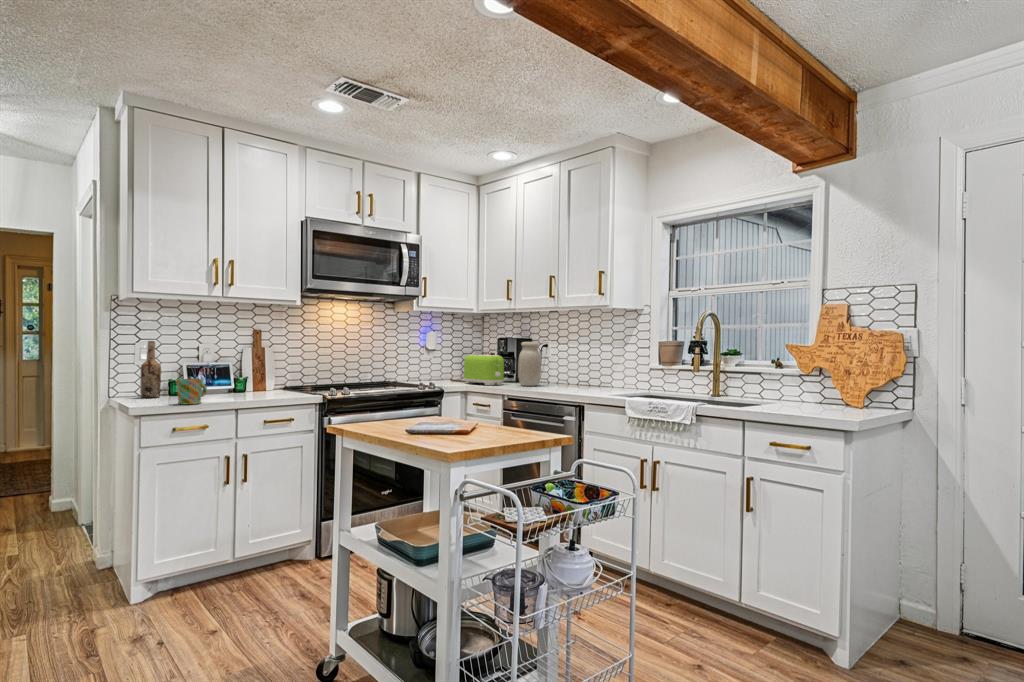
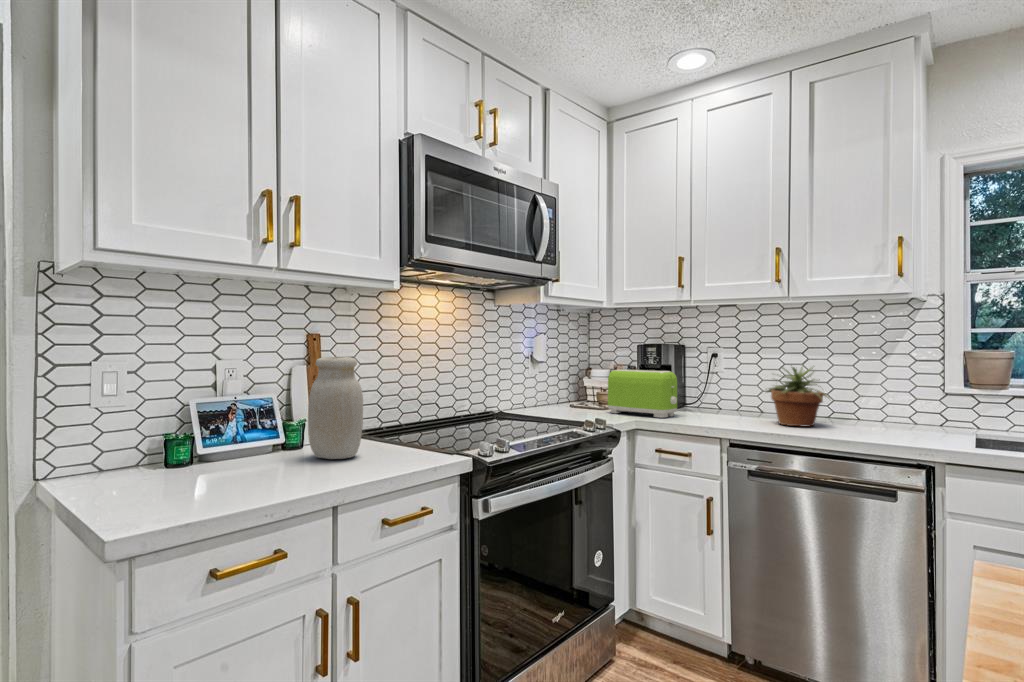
wine bottle: present [140,341,161,398] -> none [108,358,152,480]
jar: present [518,342,541,386] -> present [308,357,363,459]
potted plant: none [538,349,583,390] -> present [767,366,829,427]
mug: present [176,379,207,404] -> none [218,445,280,511]

